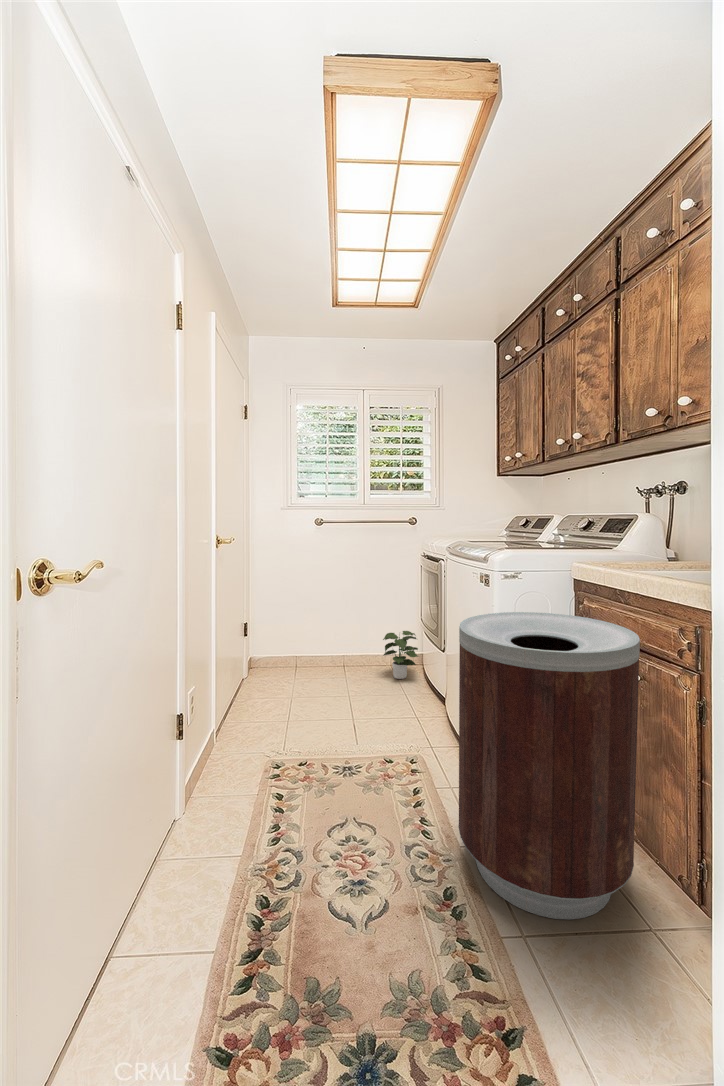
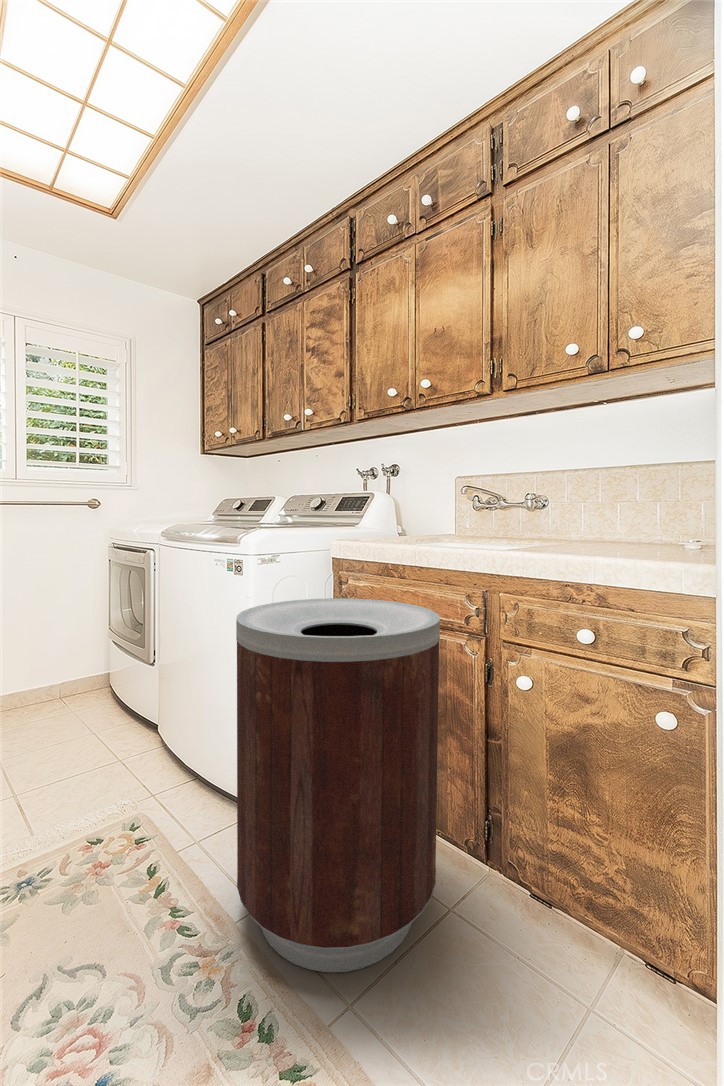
potted plant: present [383,631,418,679] -> none [53,652,113,720]

